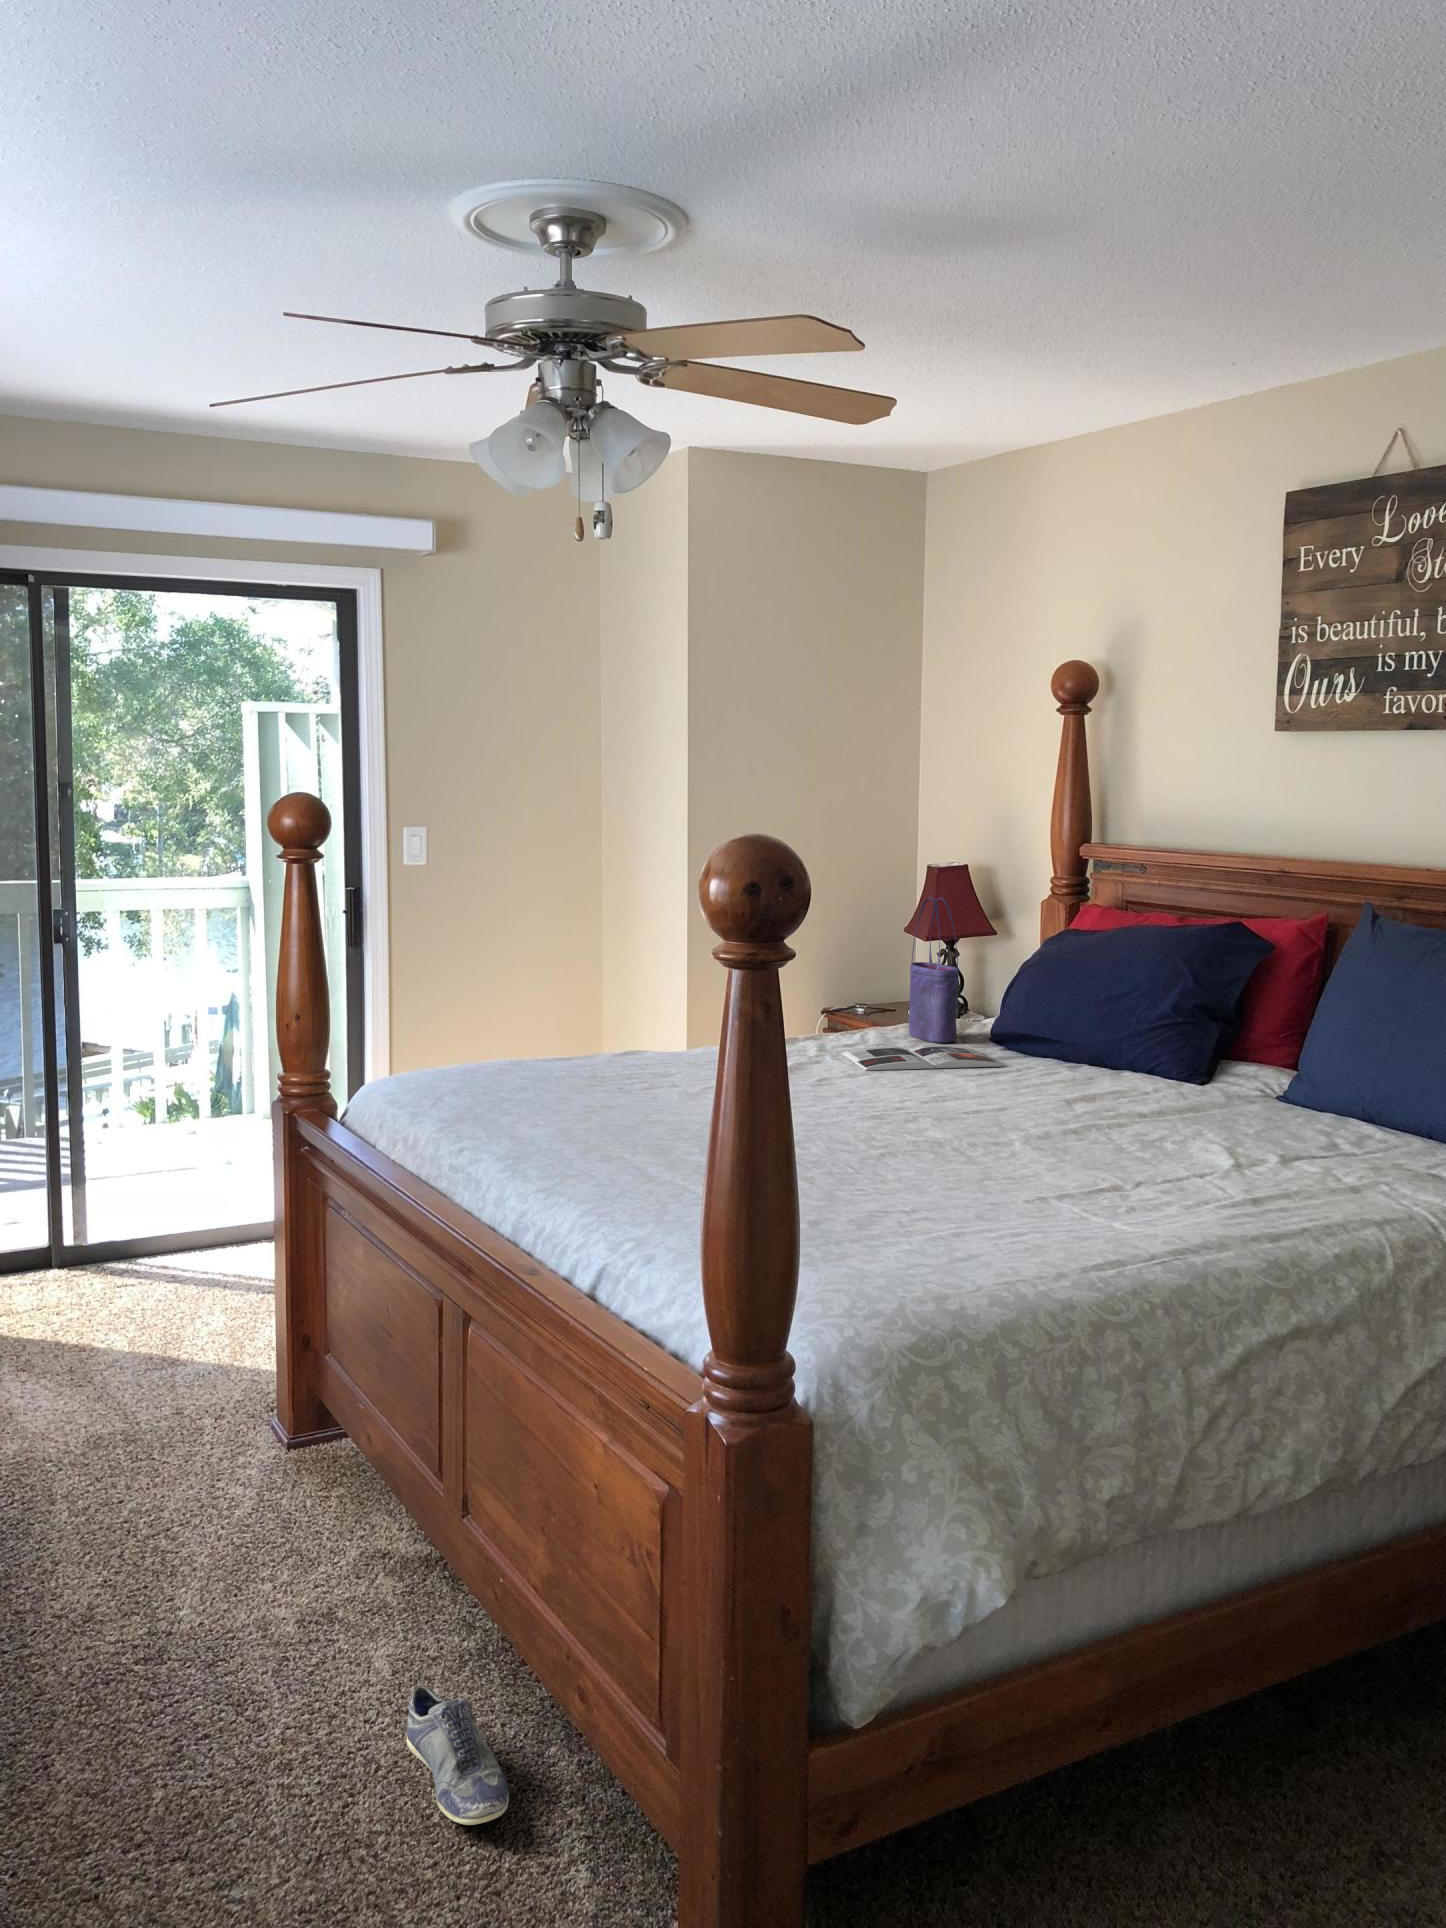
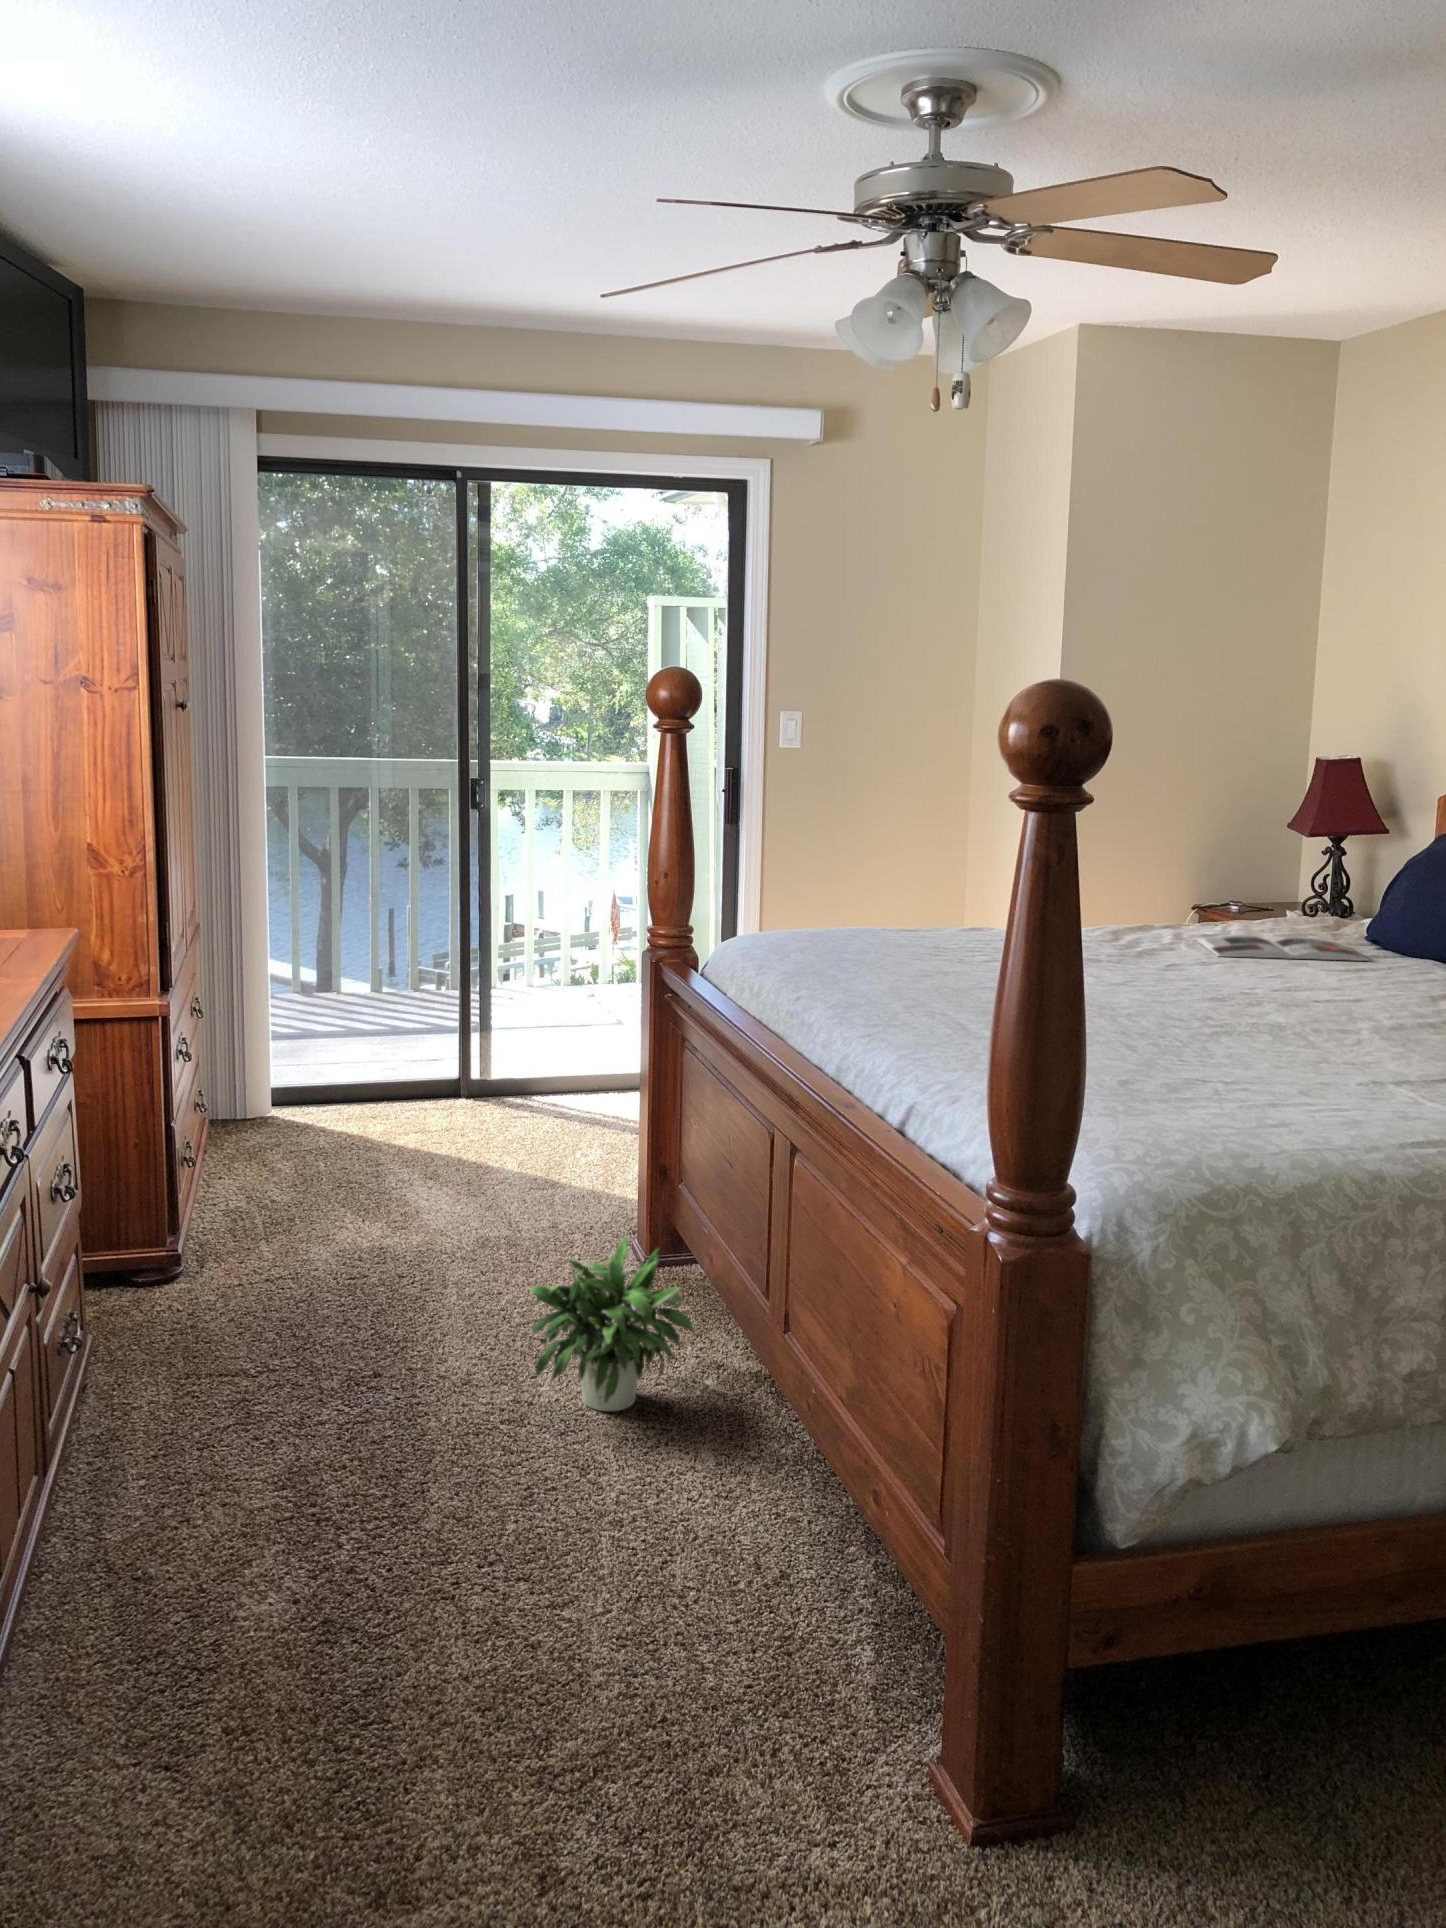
tote bag: present [909,897,959,1043] -> none [1274,786,1332,937]
potted plant: none [163,1423,381,1630] -> present [530,1236,714,1411]
shoe: present [407,1685,509,1825] -> none [723,1473,807,1595]

